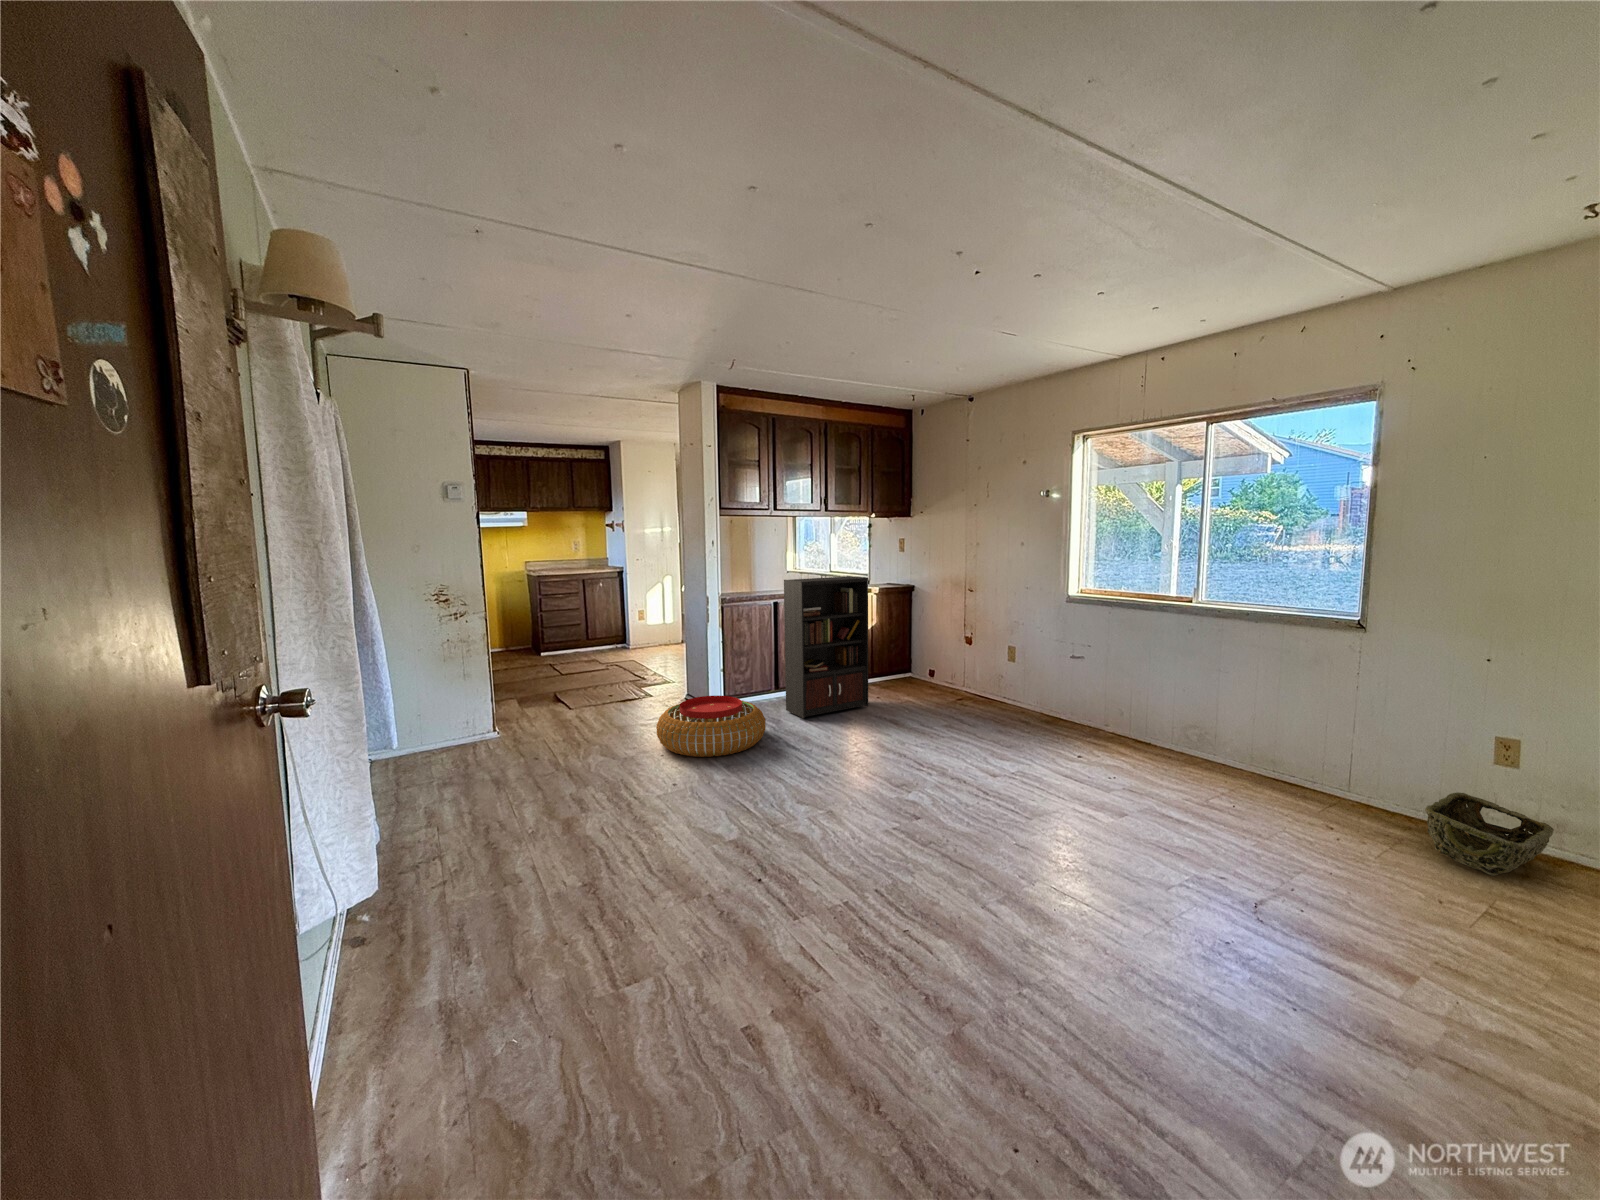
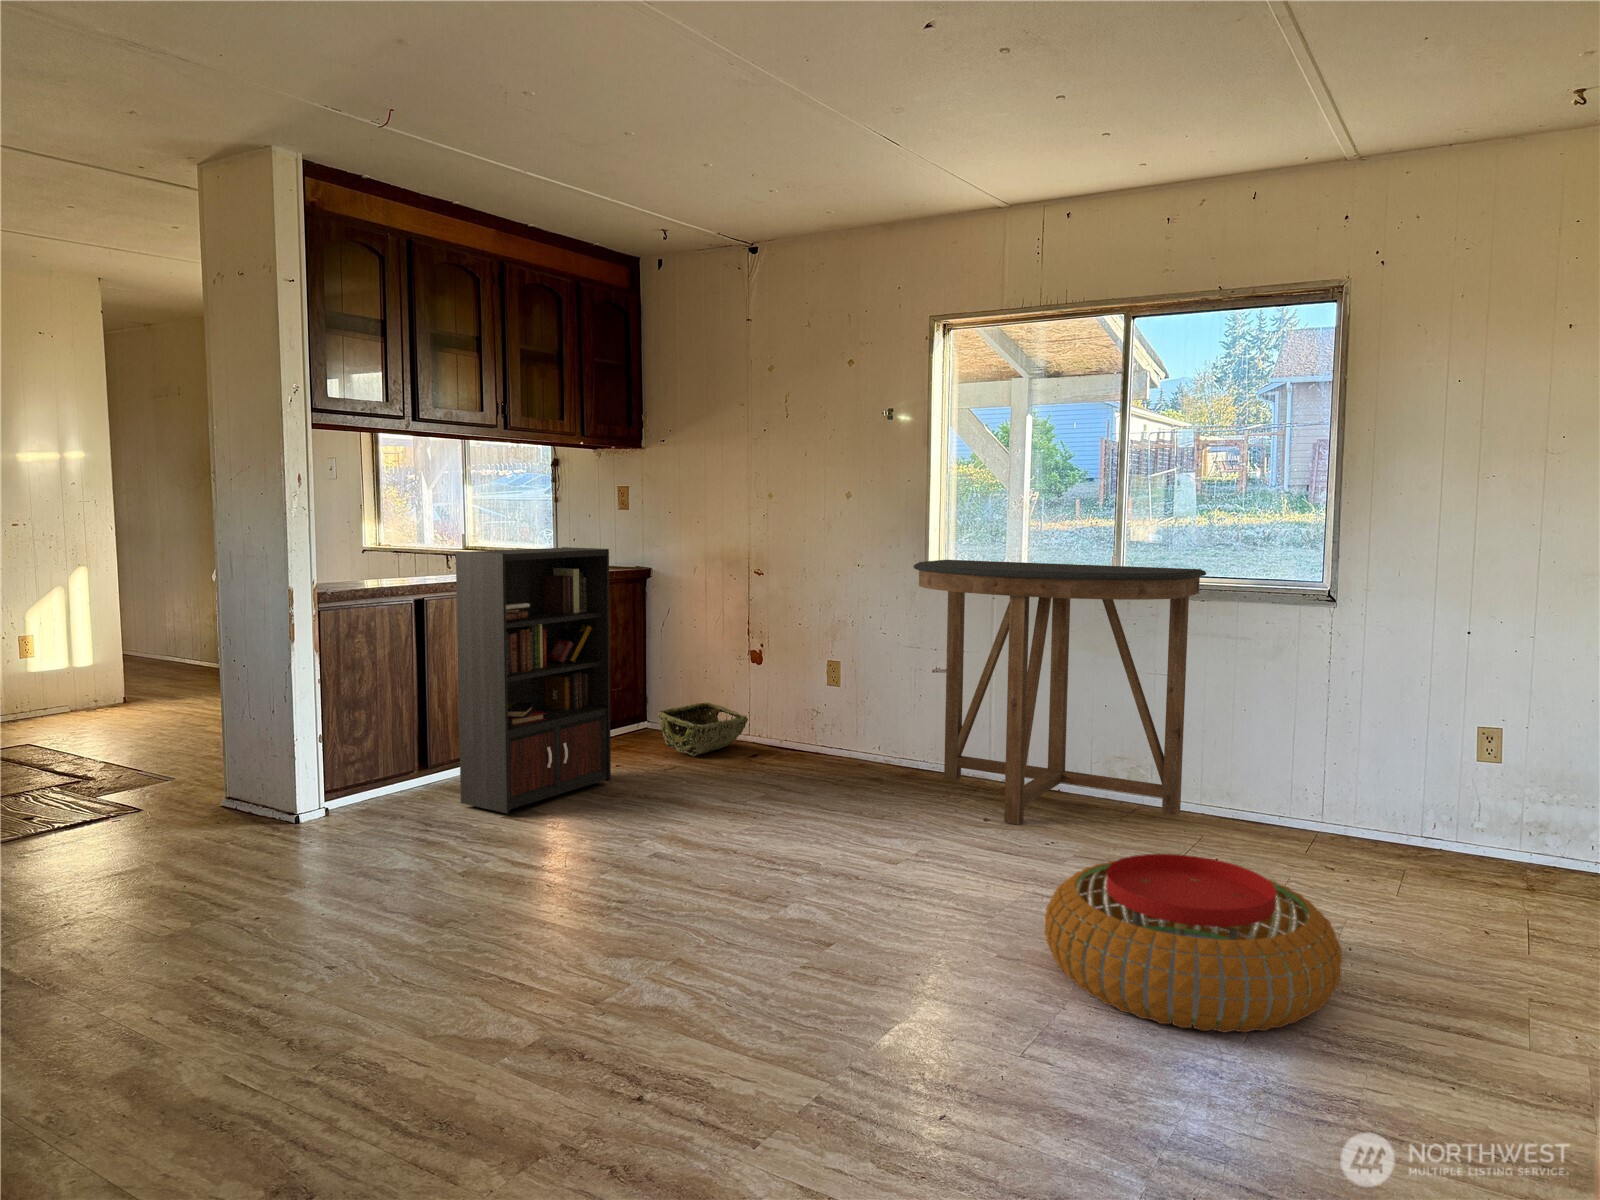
console table: none [1045,586,1261,774] -> present [914,560,1206,825]
pouf: present [656,696,766,757] -> present [1044,854,1342,1033]
woven basket: present [1425,792,1554,876] -> present [658,703,748,756]

